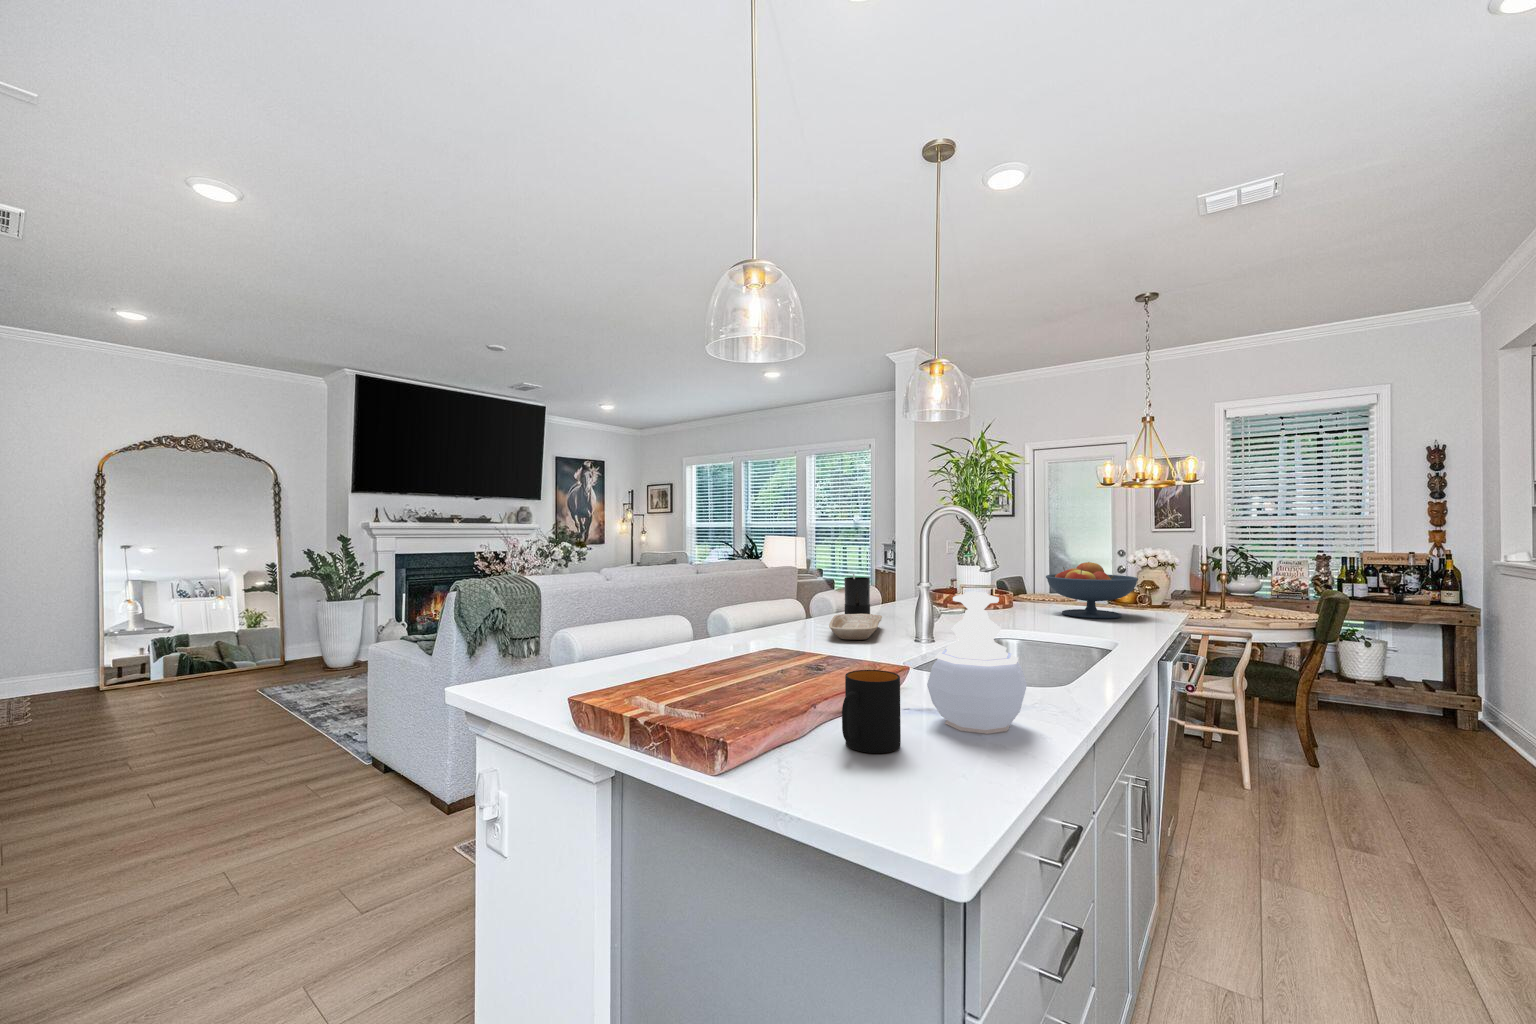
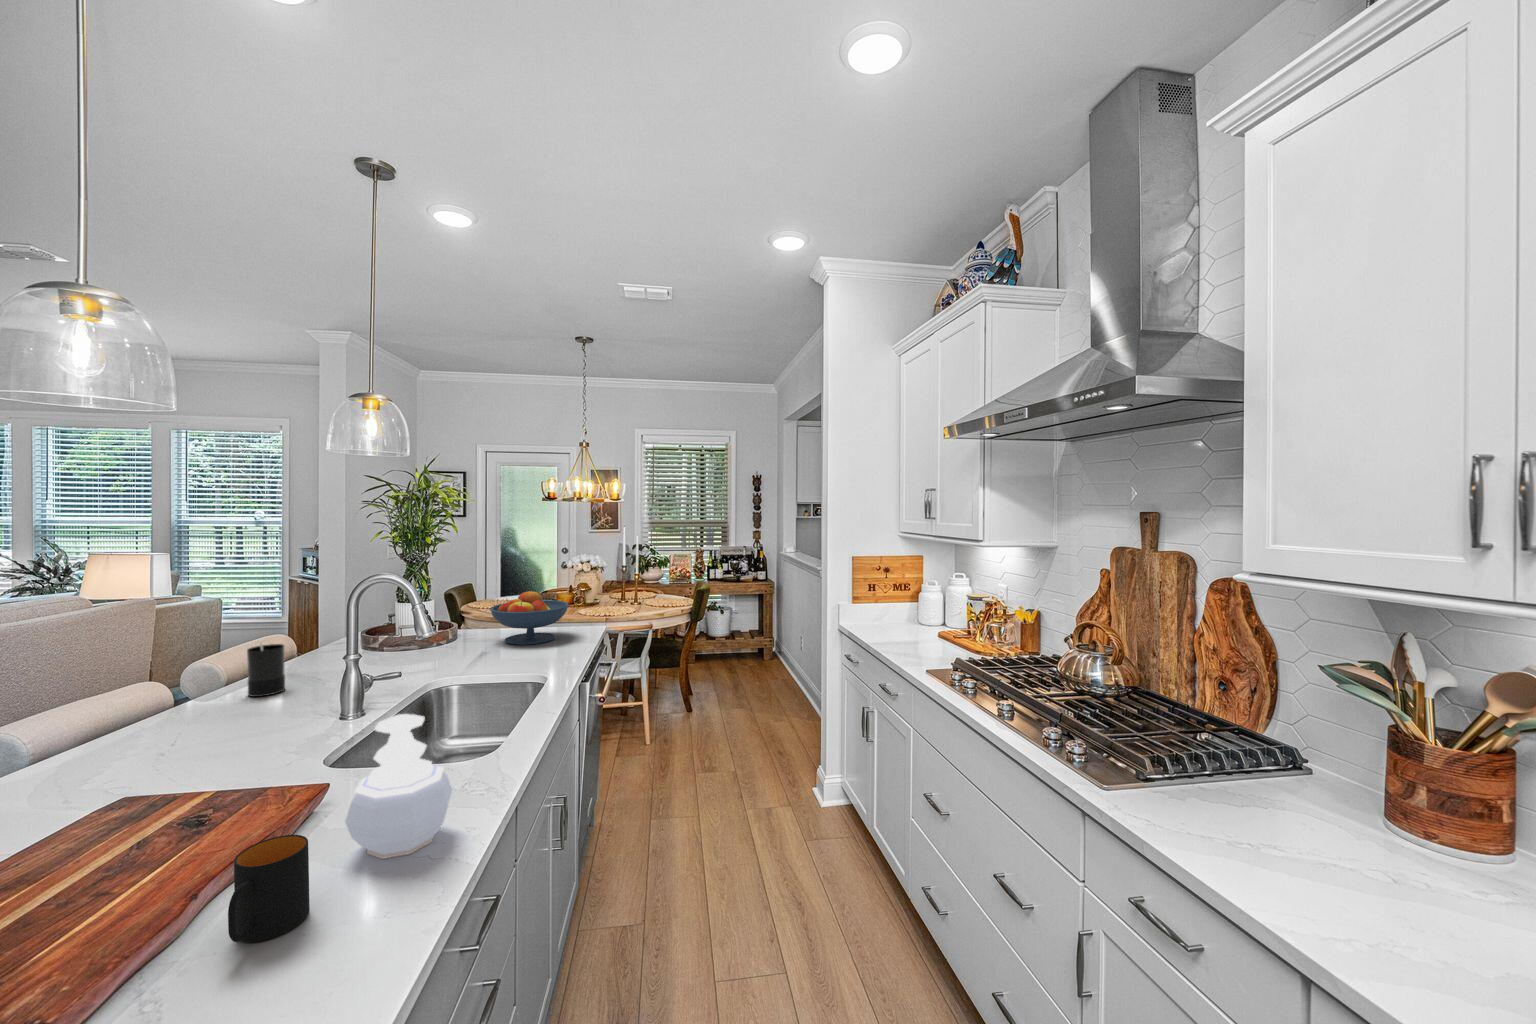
tray: present [829,614,882,640] -> none [221,693,300,742]

